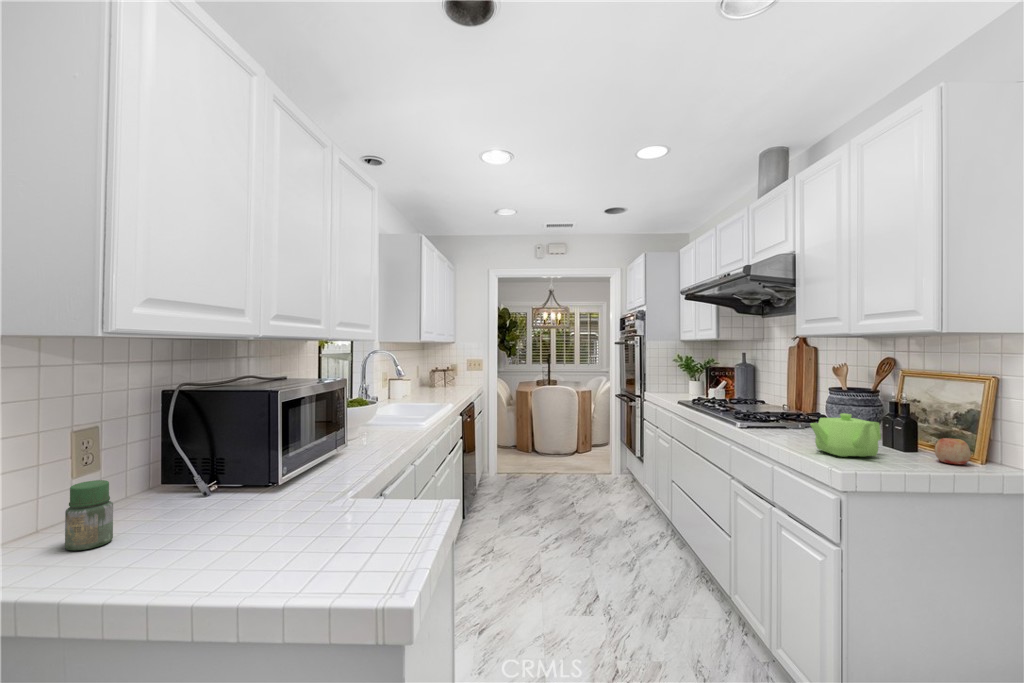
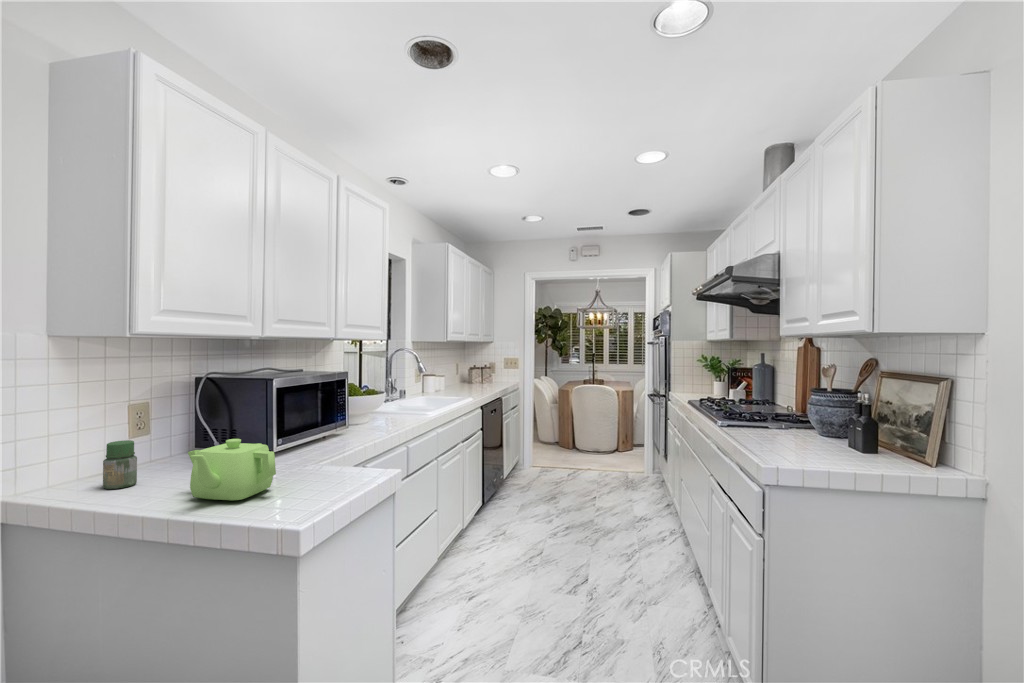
teapot: present [810,414,881,457] -> present [188,439,276,501]
apple: present [935,438,971,464] -> none [886,439,921,466]

